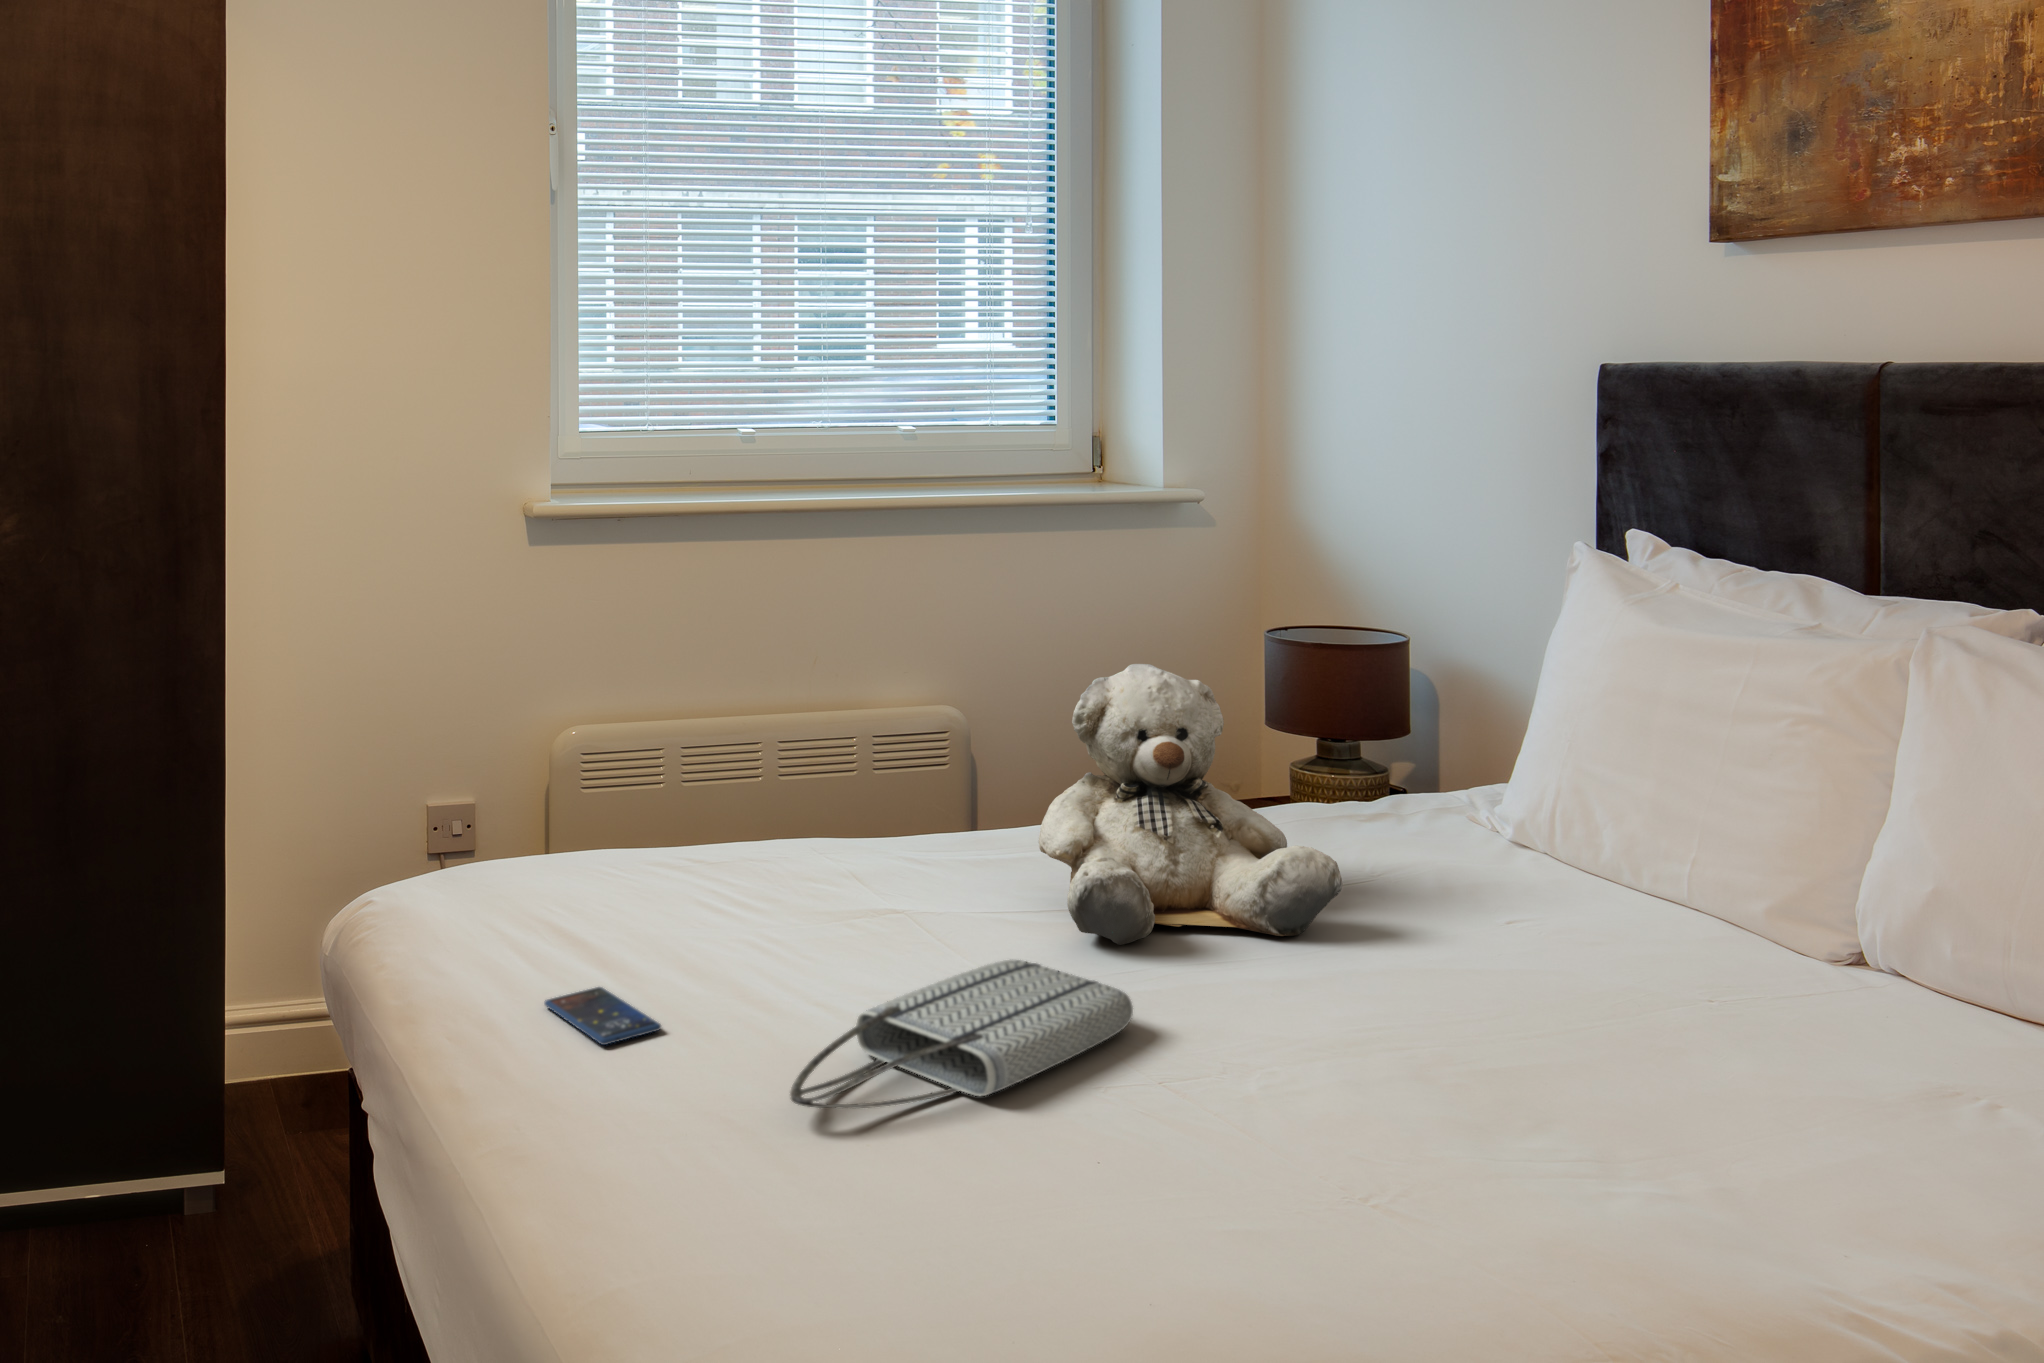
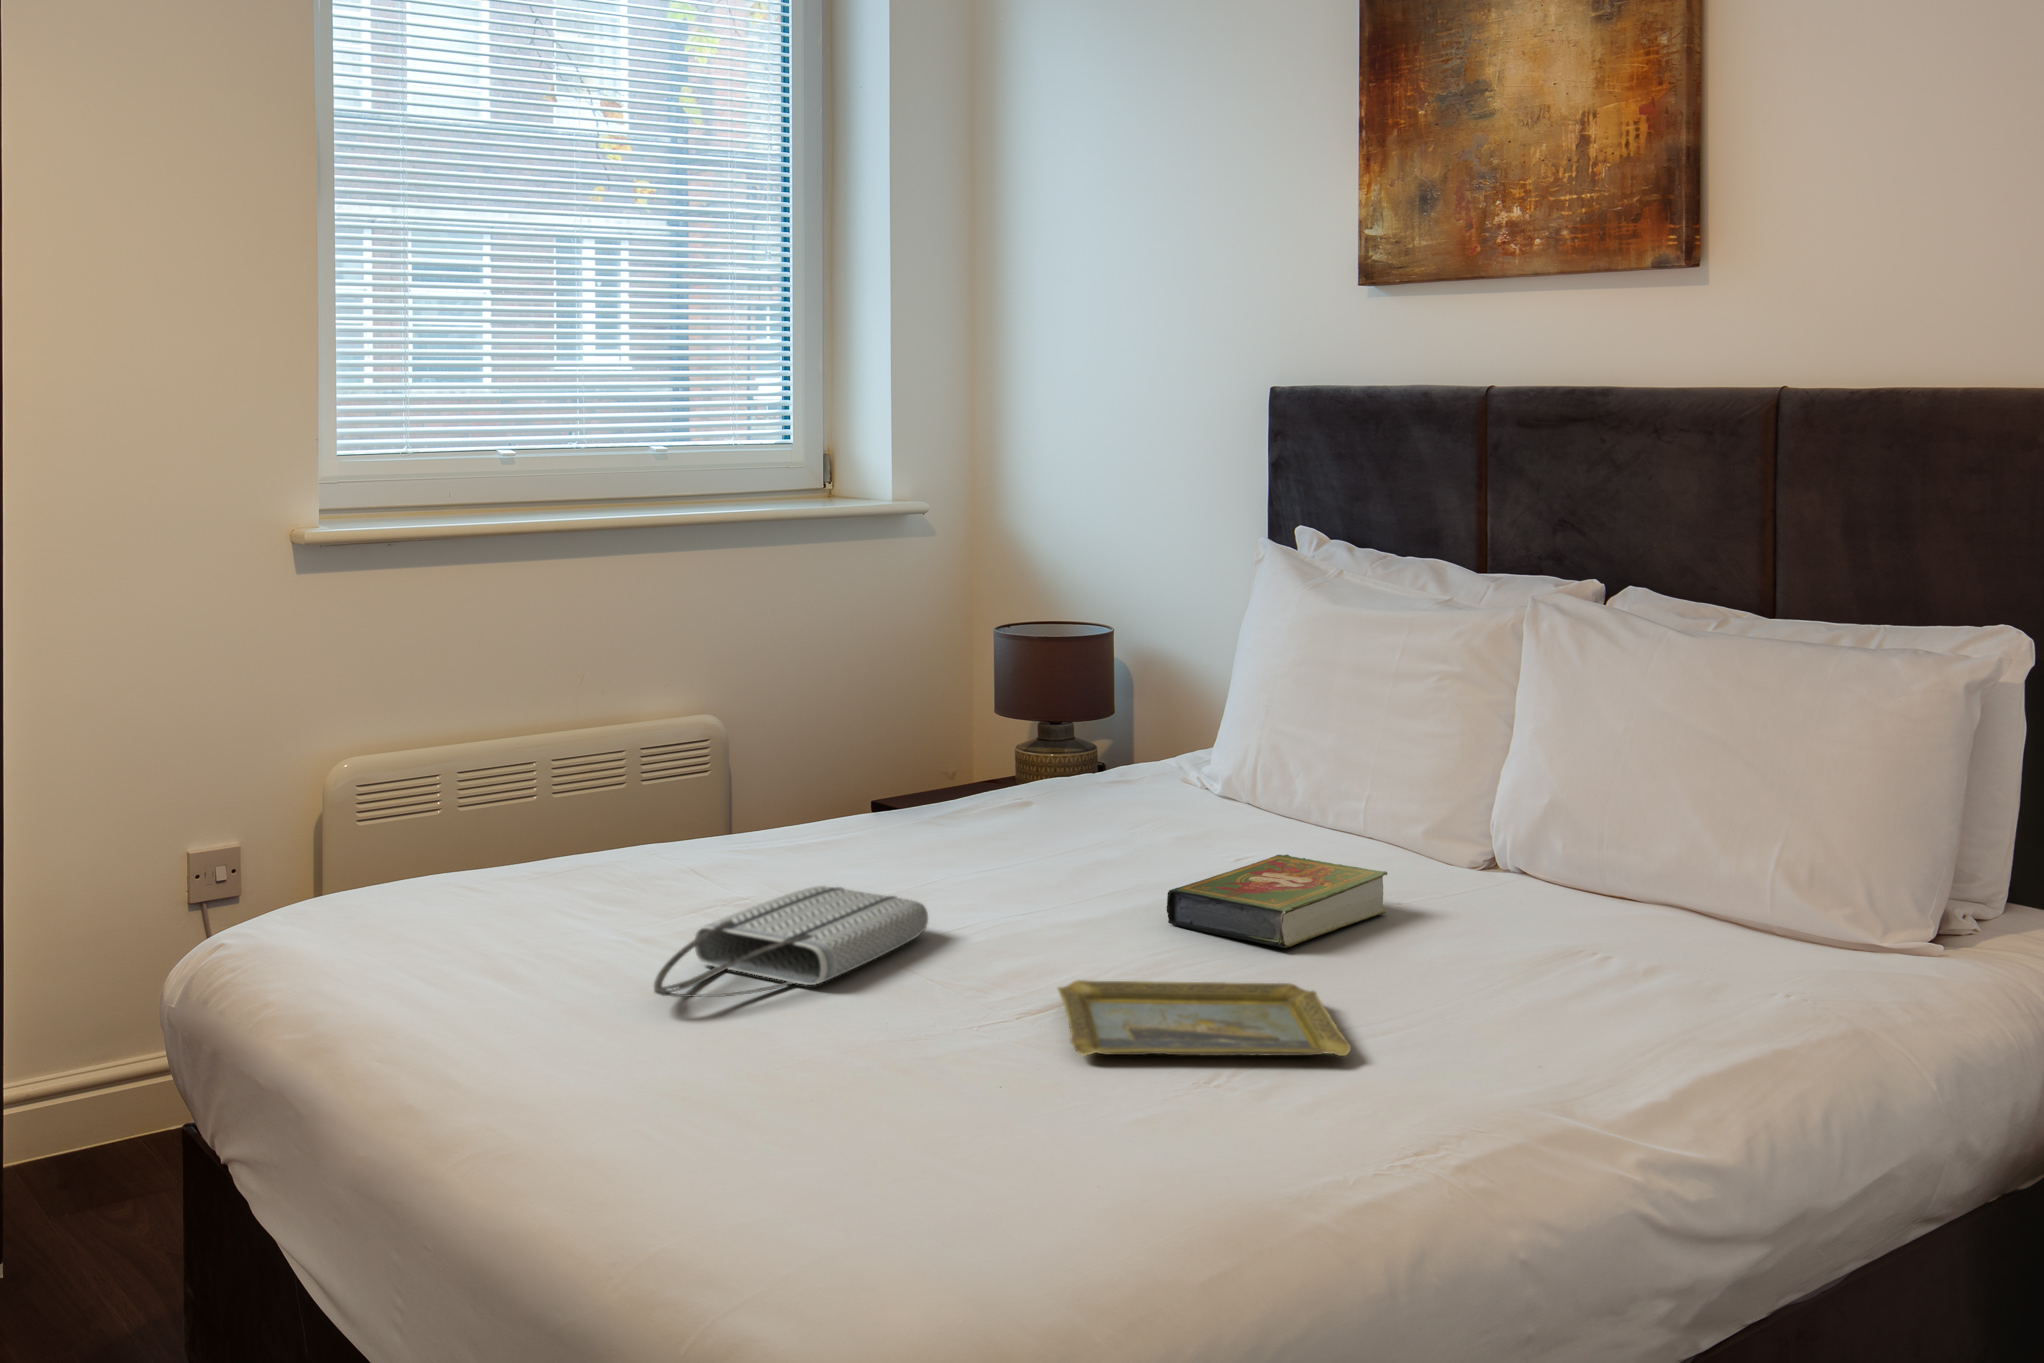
teddy bear: present [1039,664,1342,945] -> none [822,637,1085,879]
book: none [1430,948,1726,1086] -> present [1167,855,1387,948]
smartphone: present [544,987,661,1045] -> none [388,932,509,973]
tray: none [1269,1123,1653,1284] -> present [1057,980,1351,1056]

